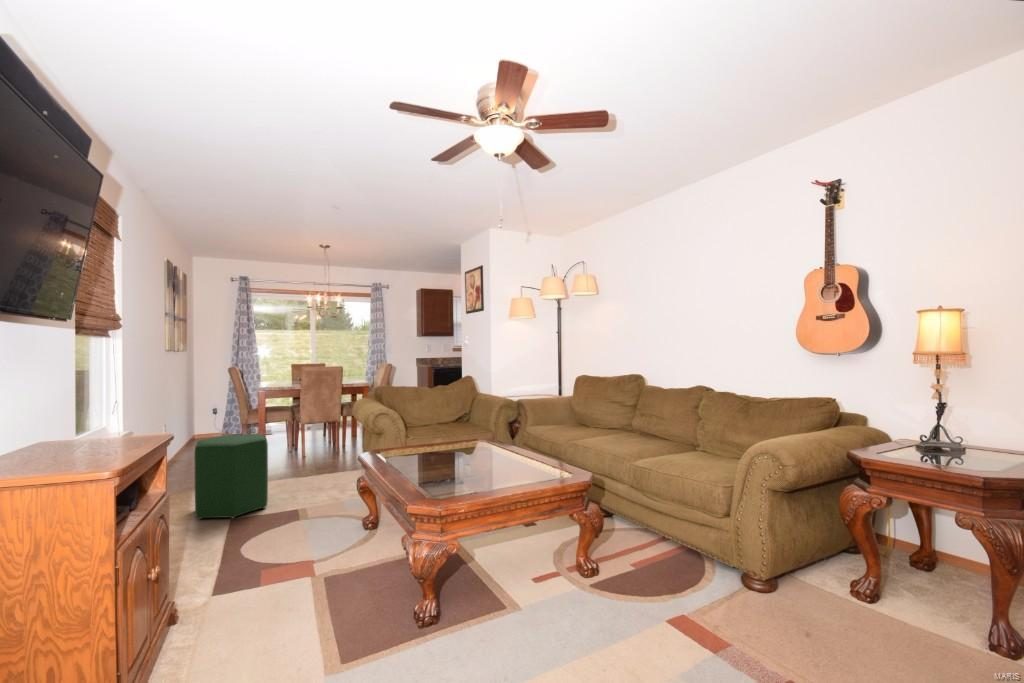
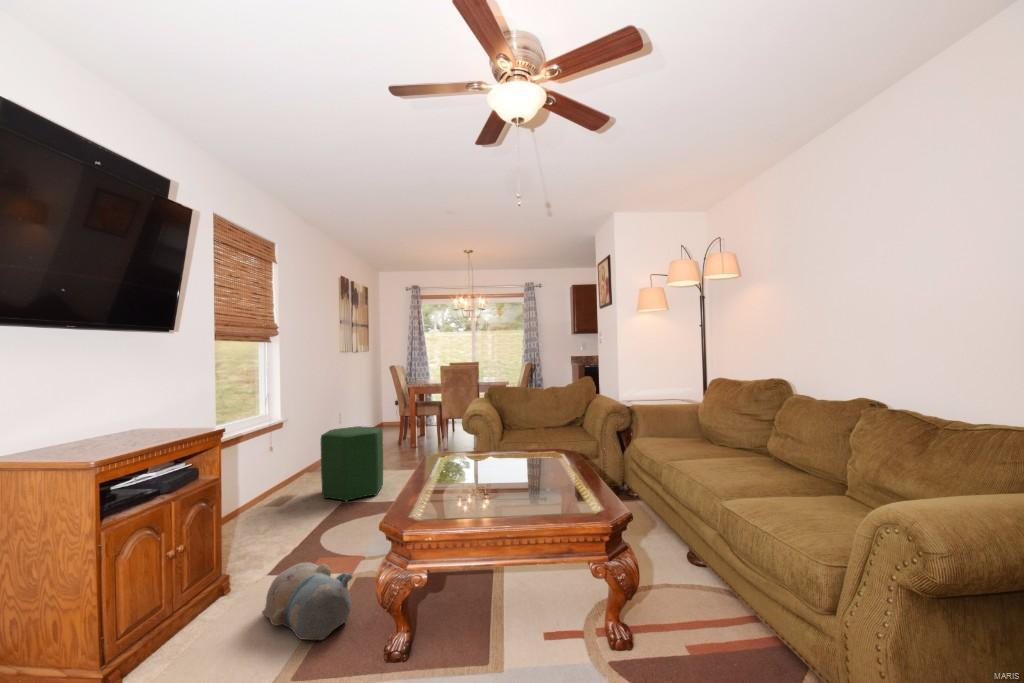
plush toy: none [246,564,357,637] -> present [262,562,353,640]

